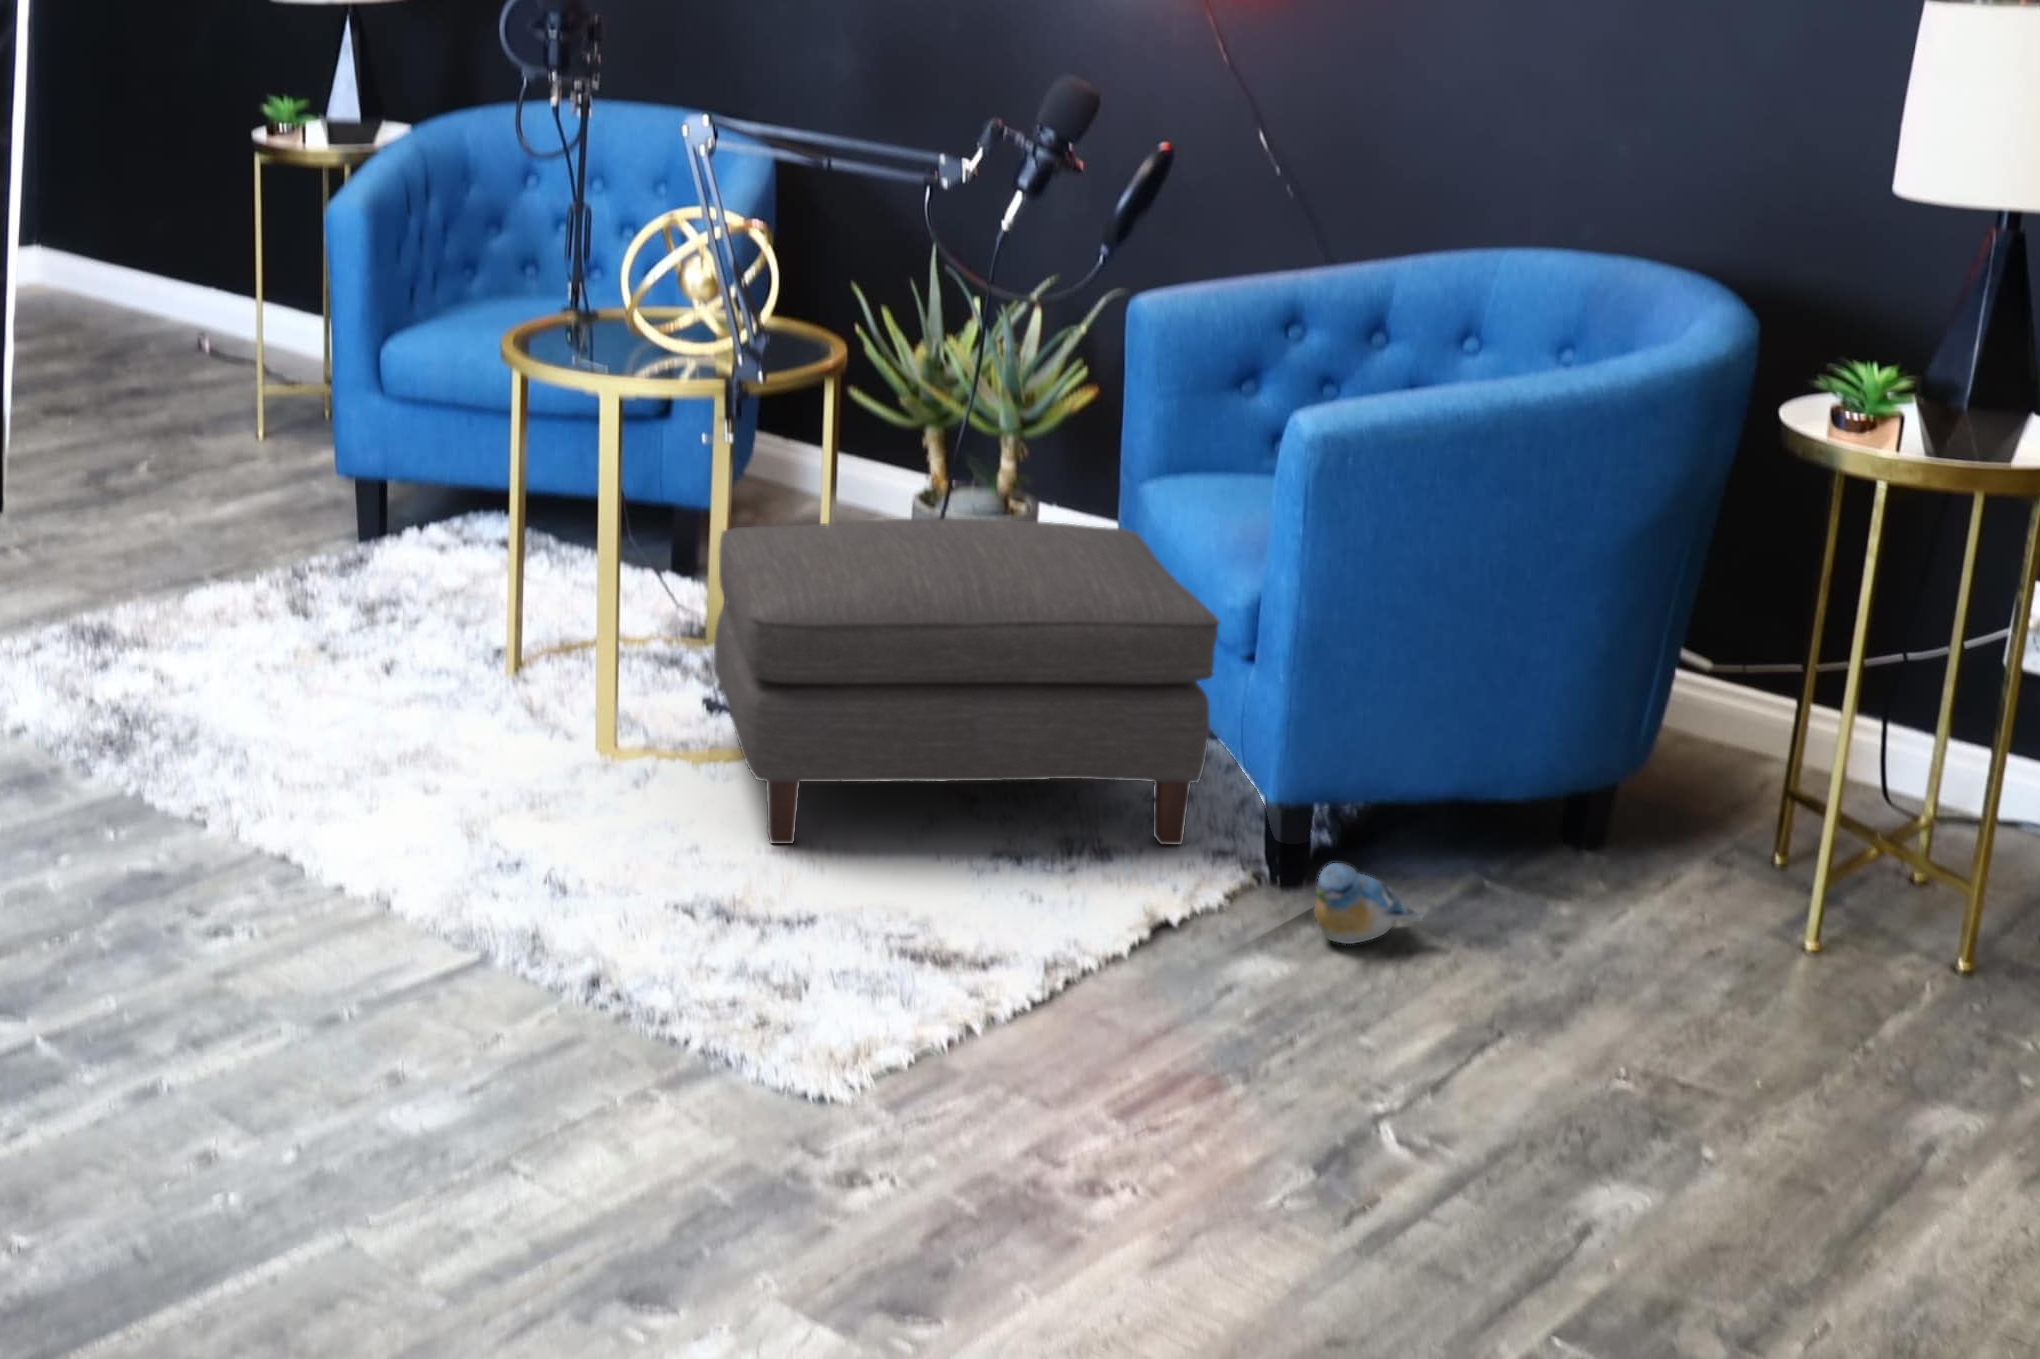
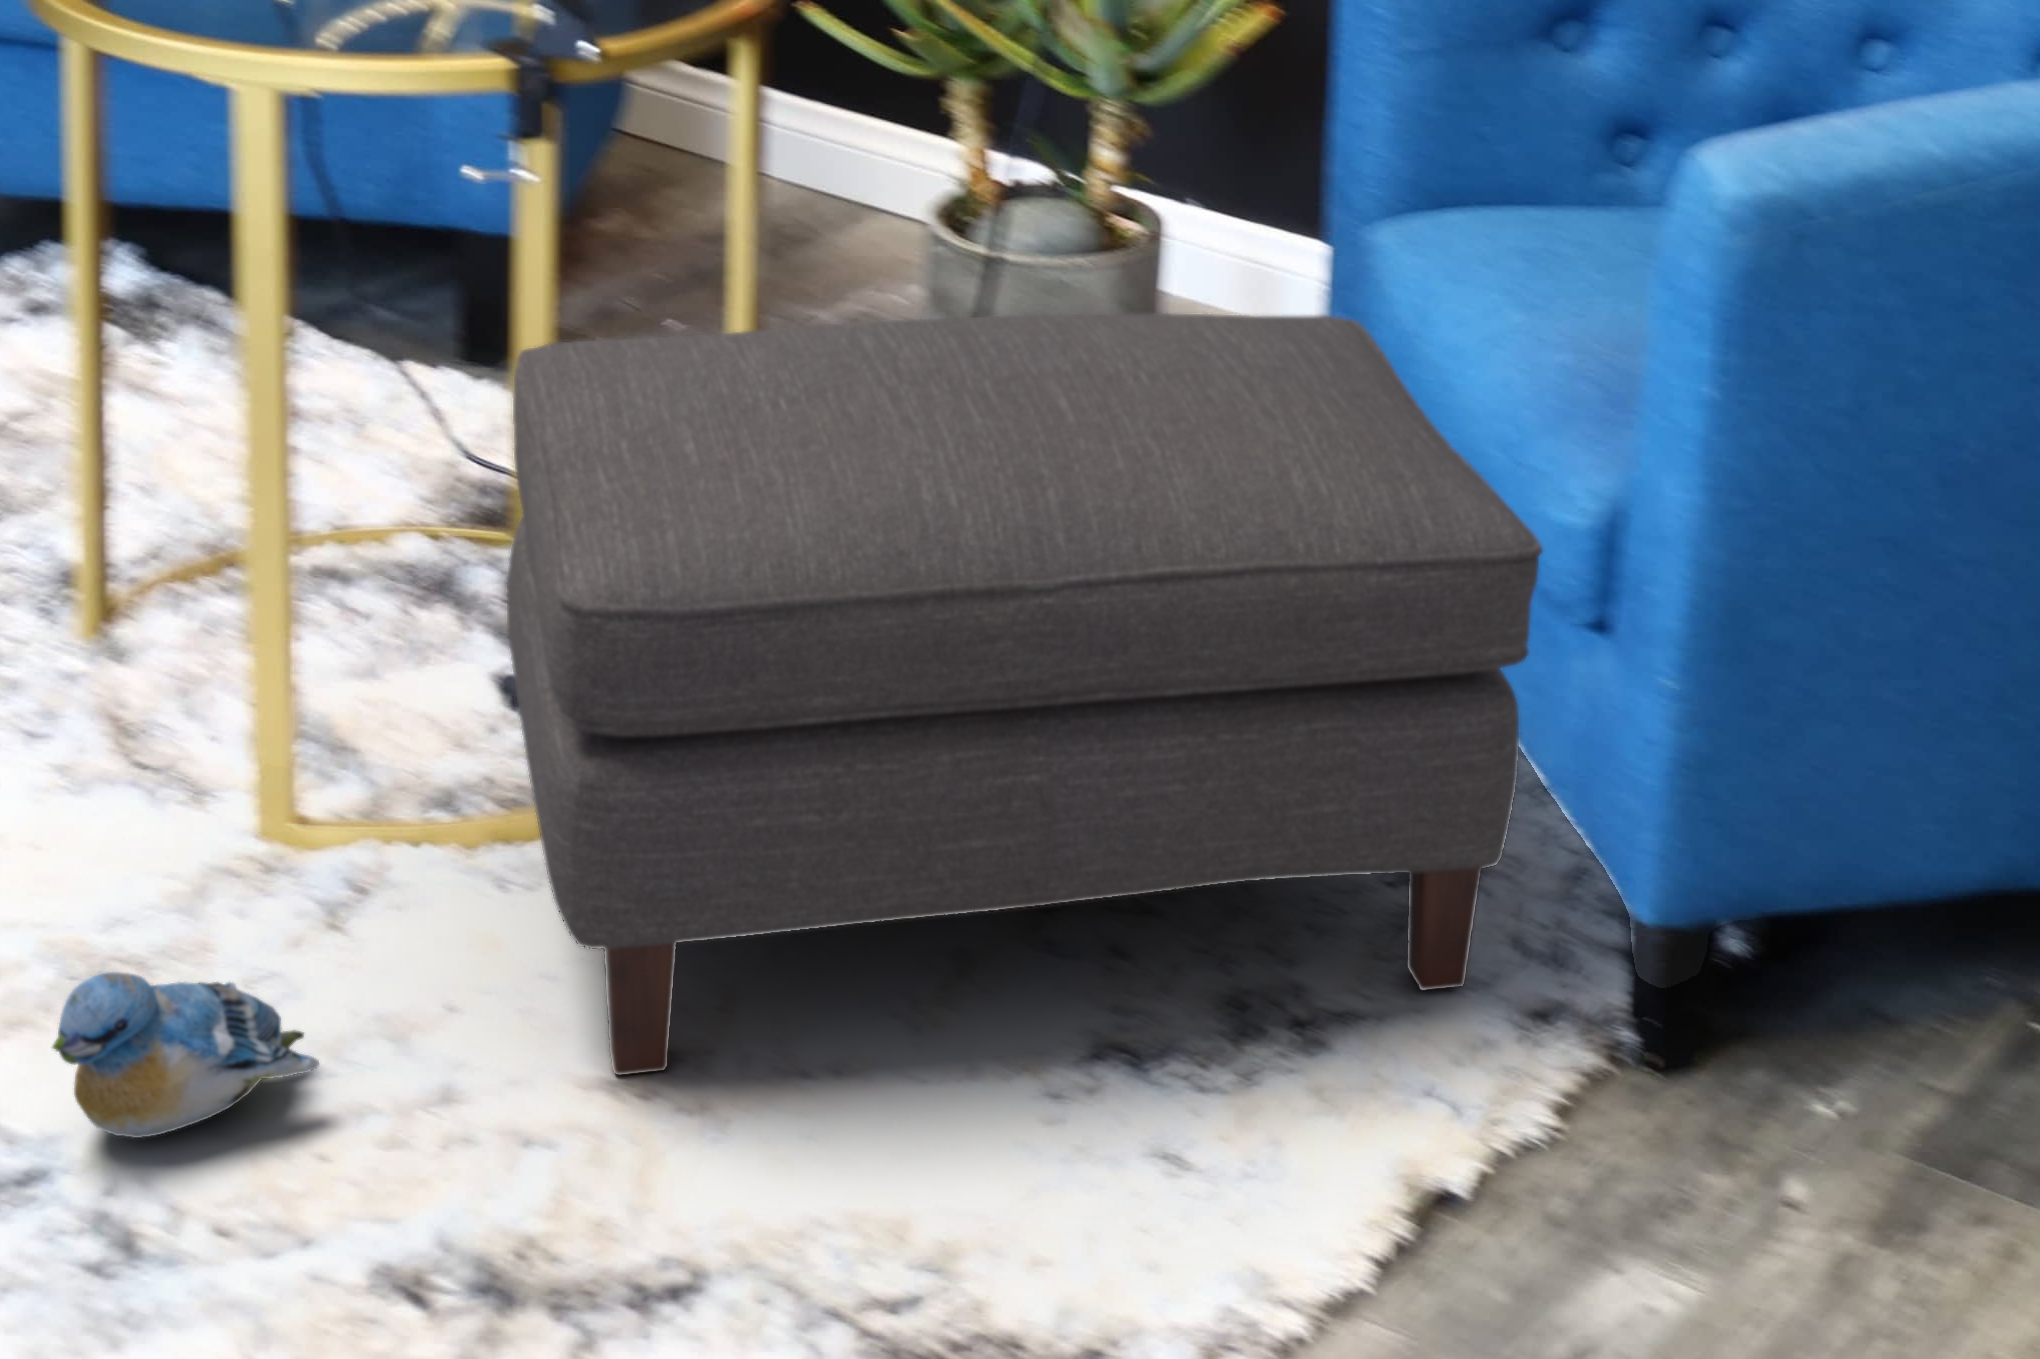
plush toy: present [1314,863,1424,944] -> present [53,972,319,1138]

